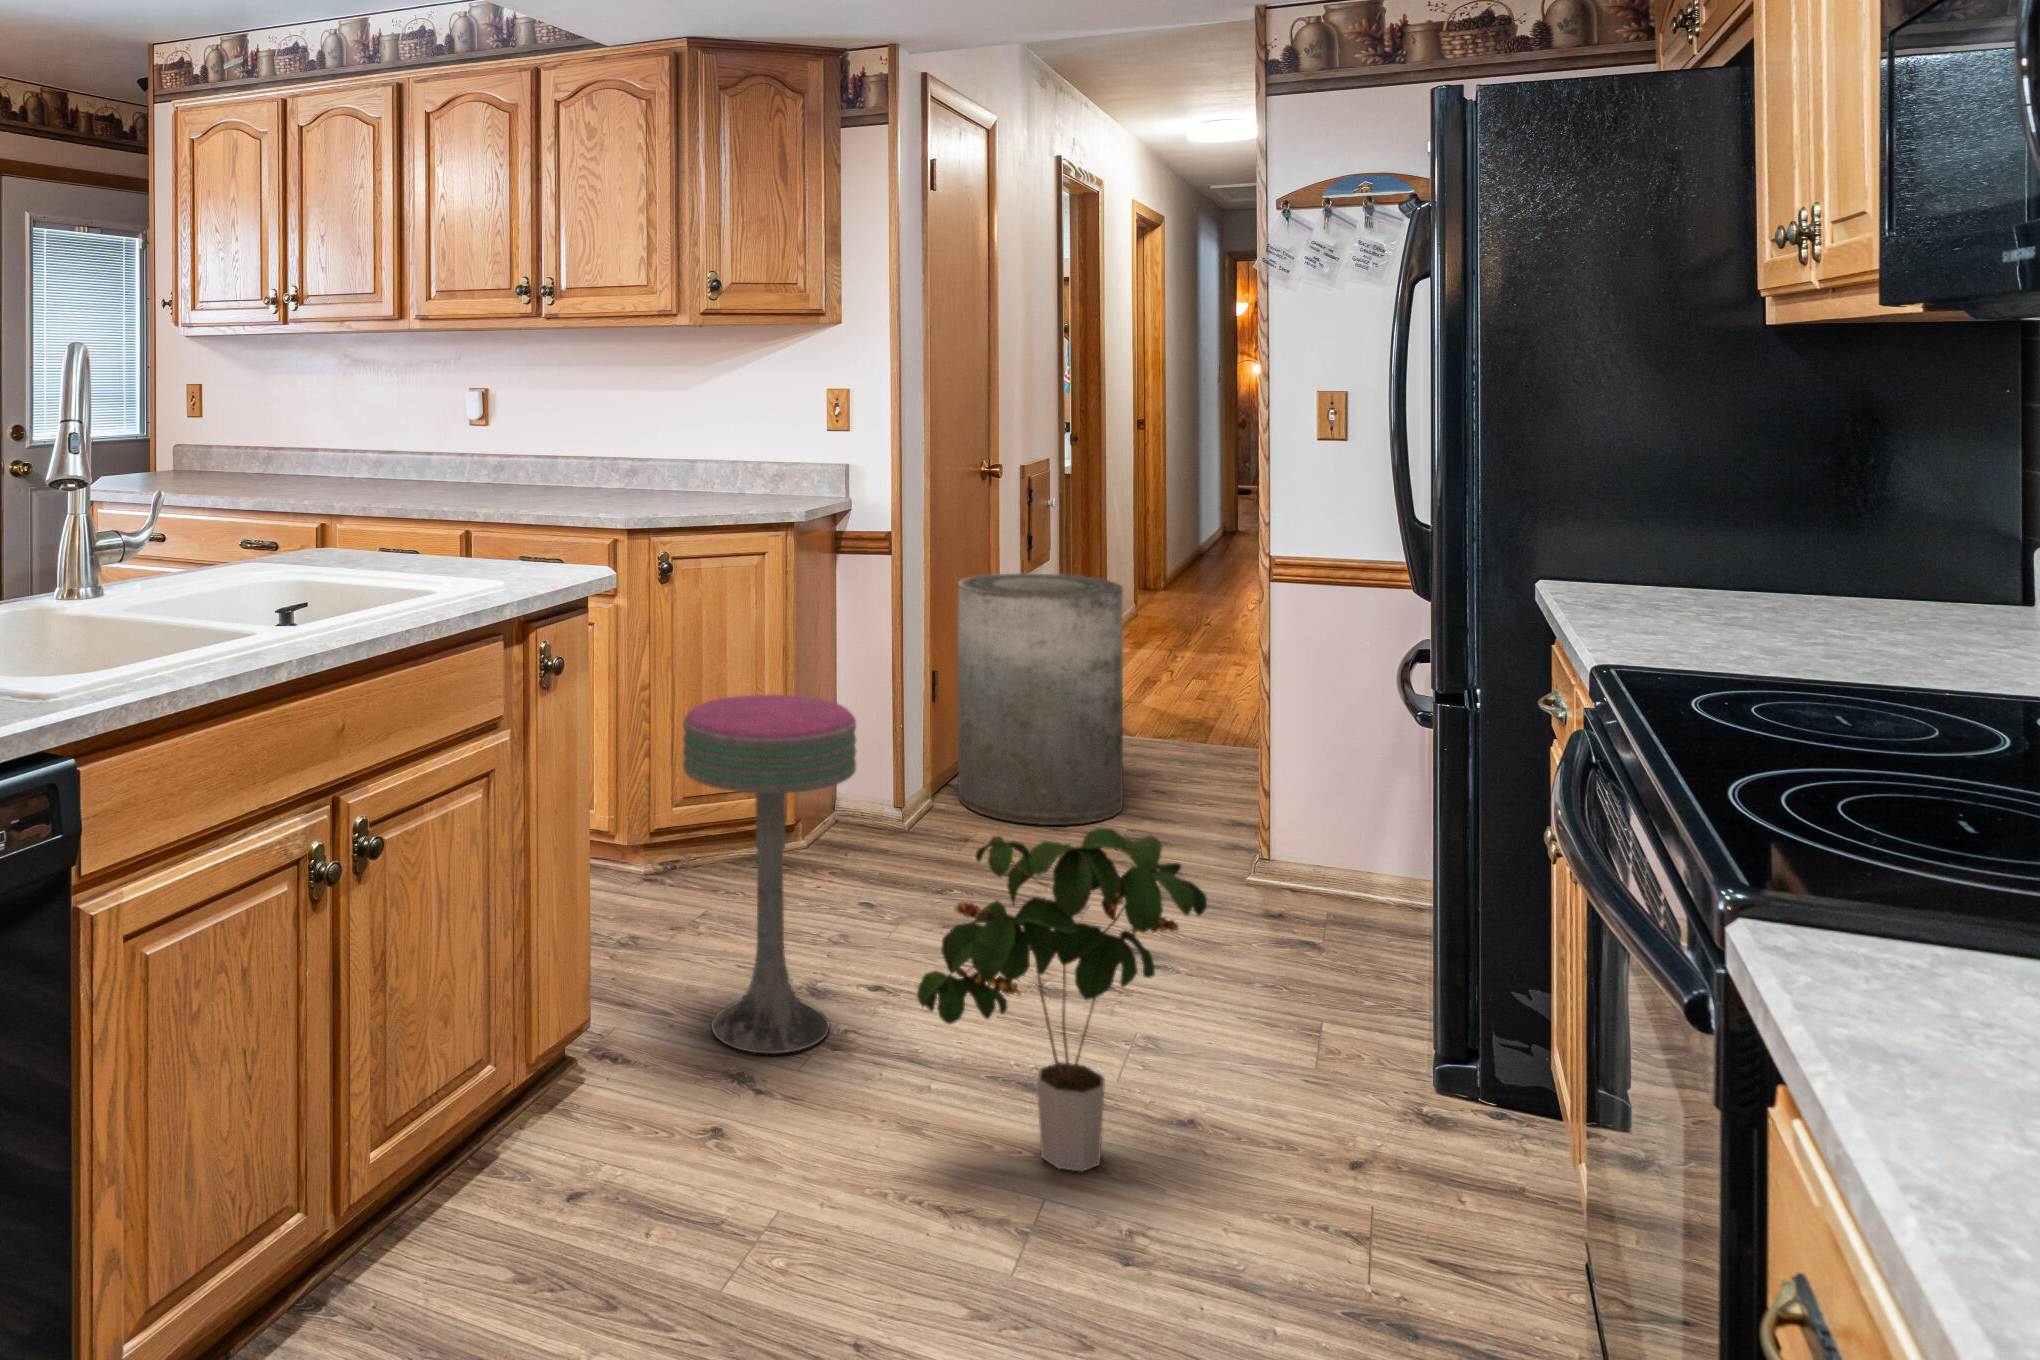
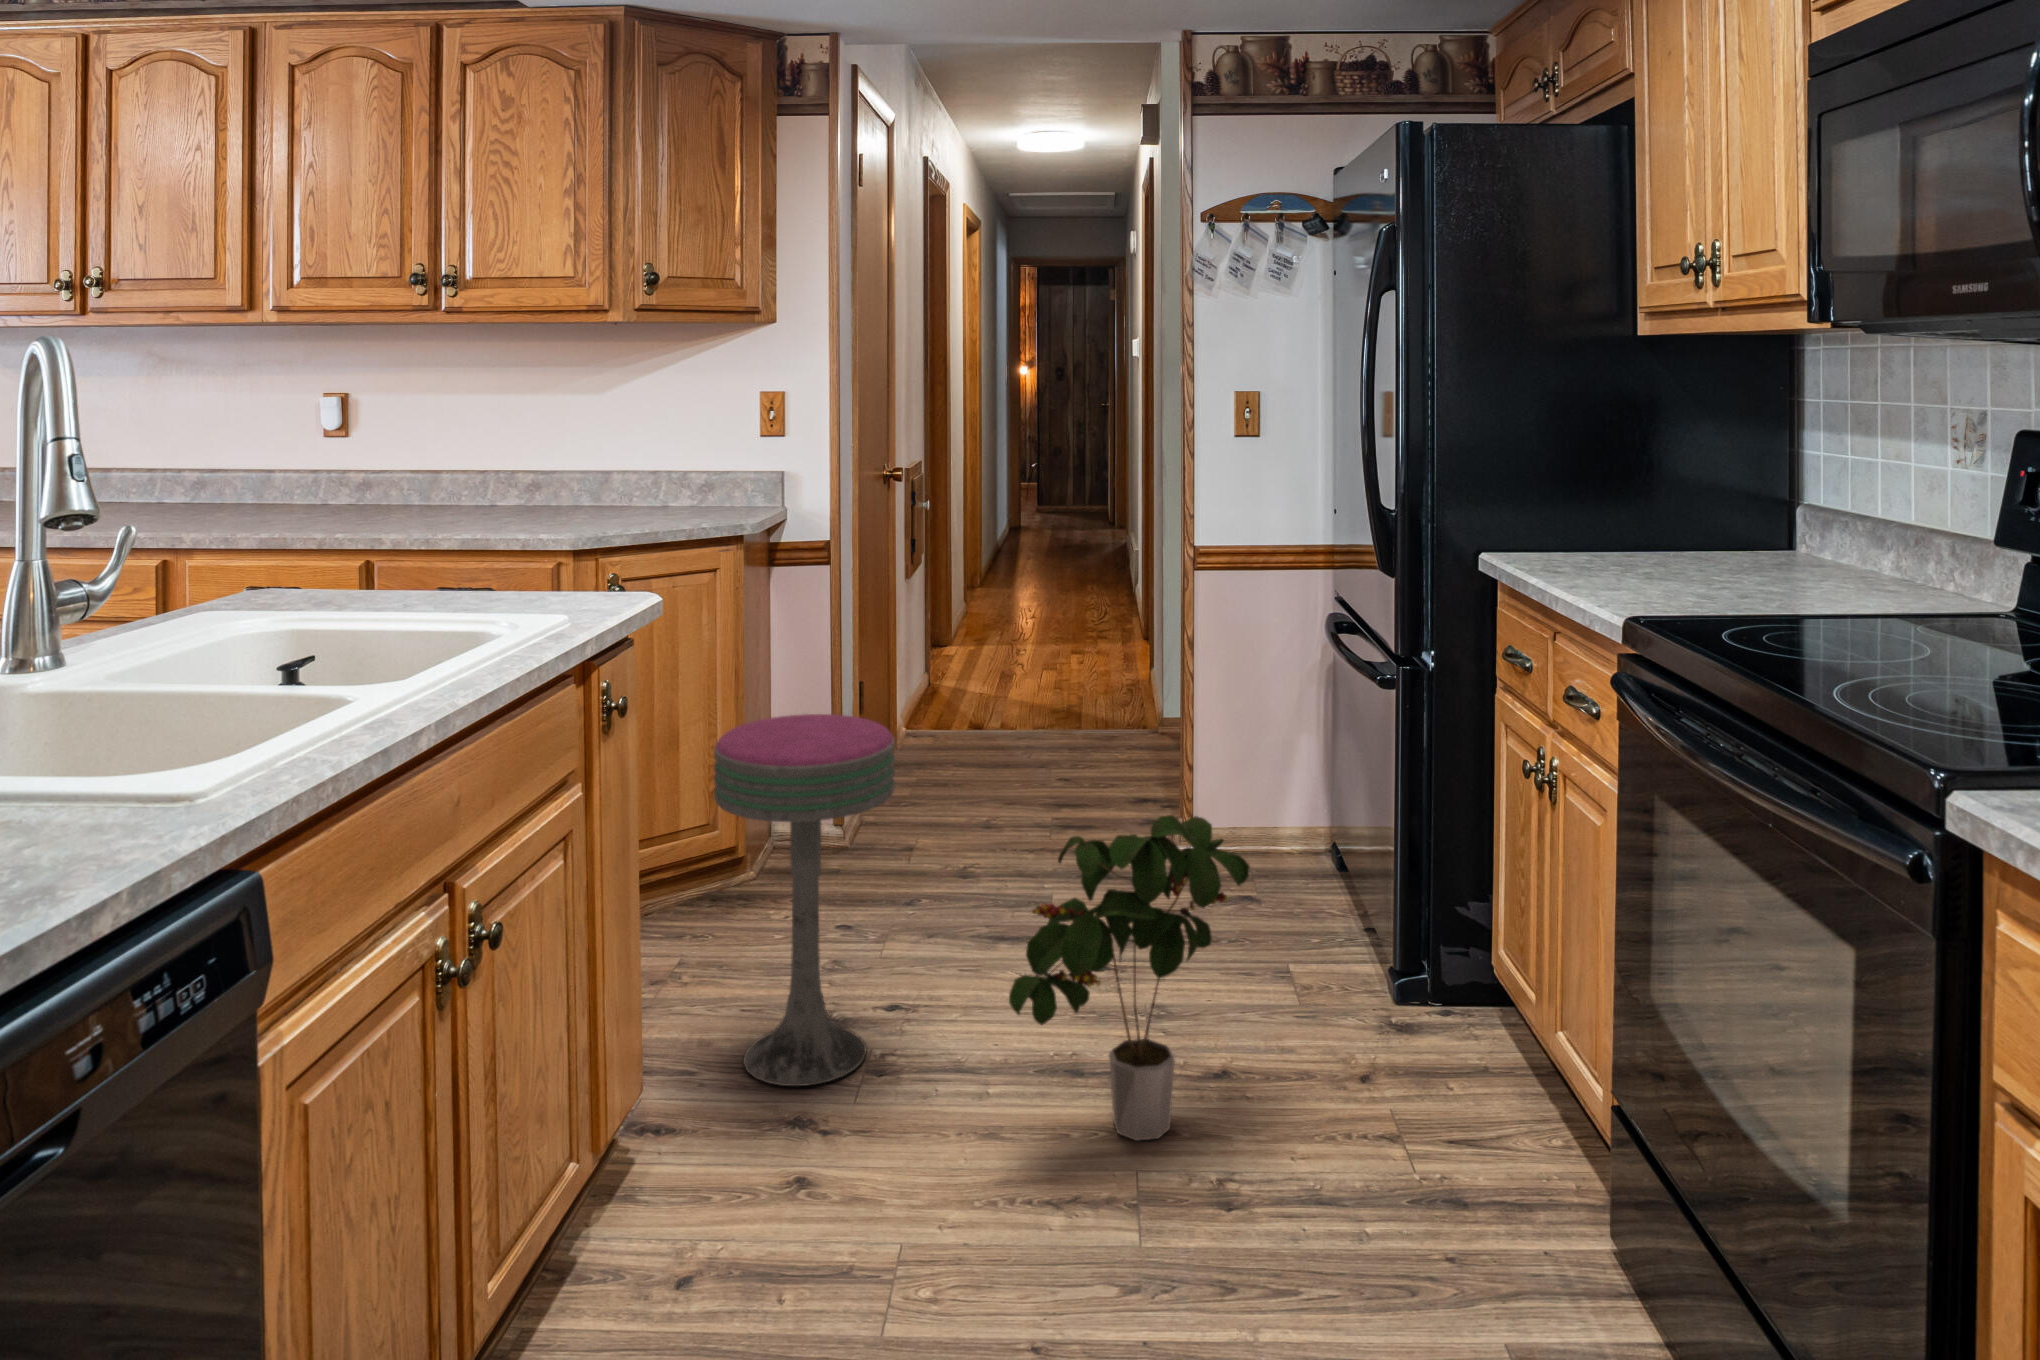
trash can: present [958,573,1123,825] -> none [883,564,1039,808]

